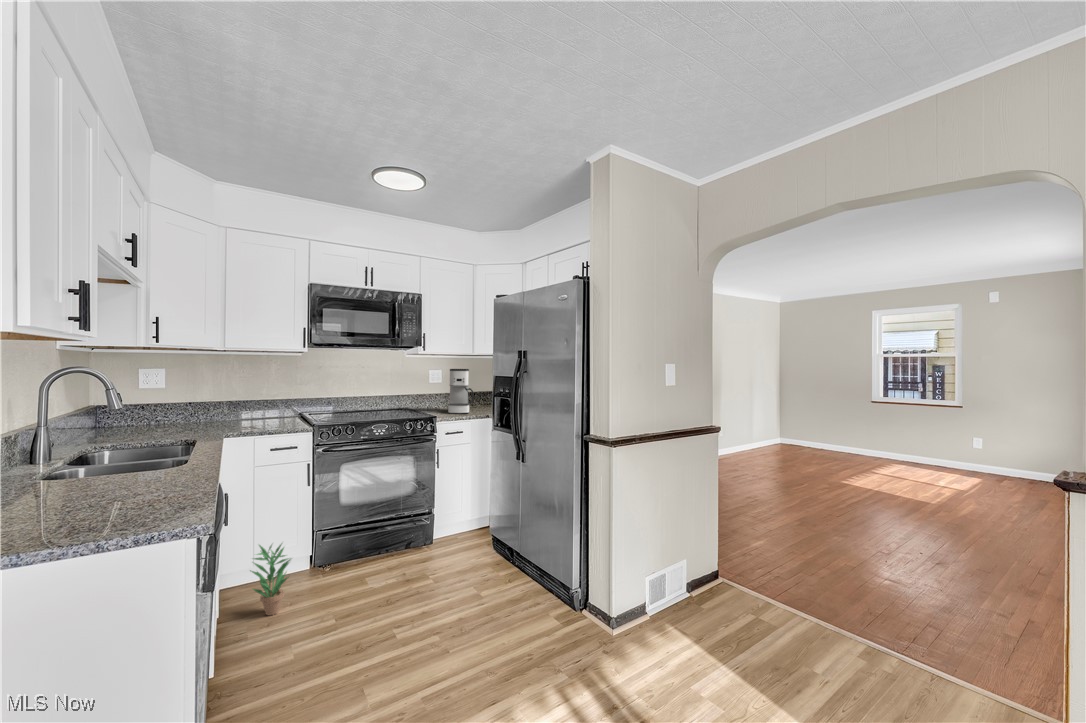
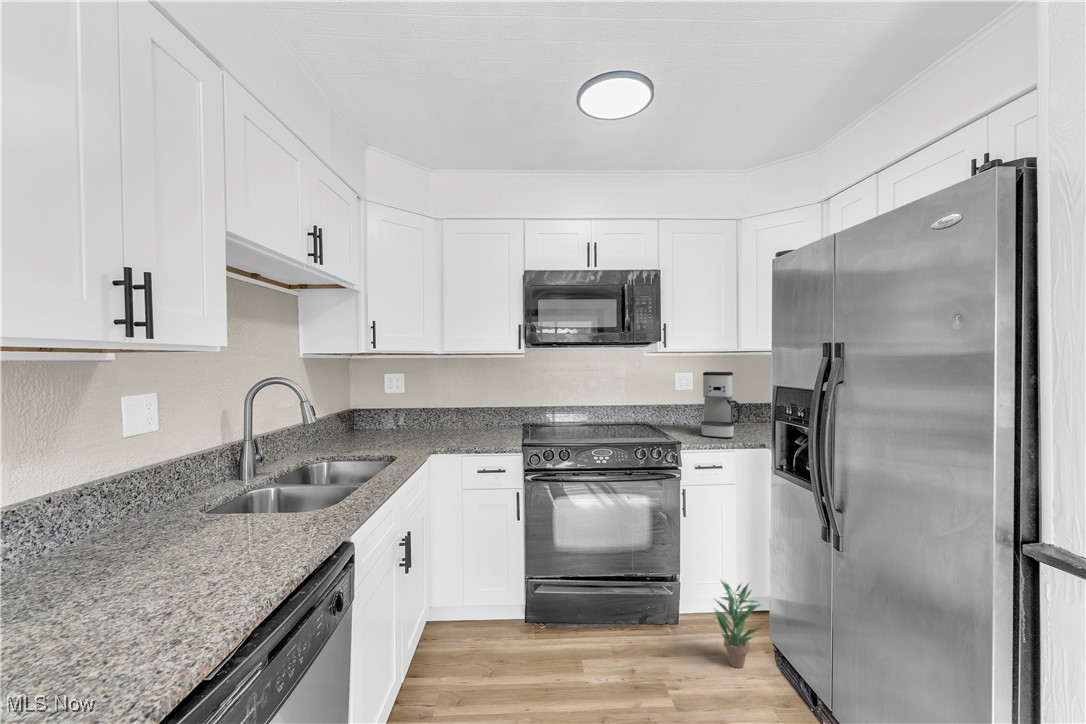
potted plant: present [250,545,291,615] -> present [715,581,760,668]

